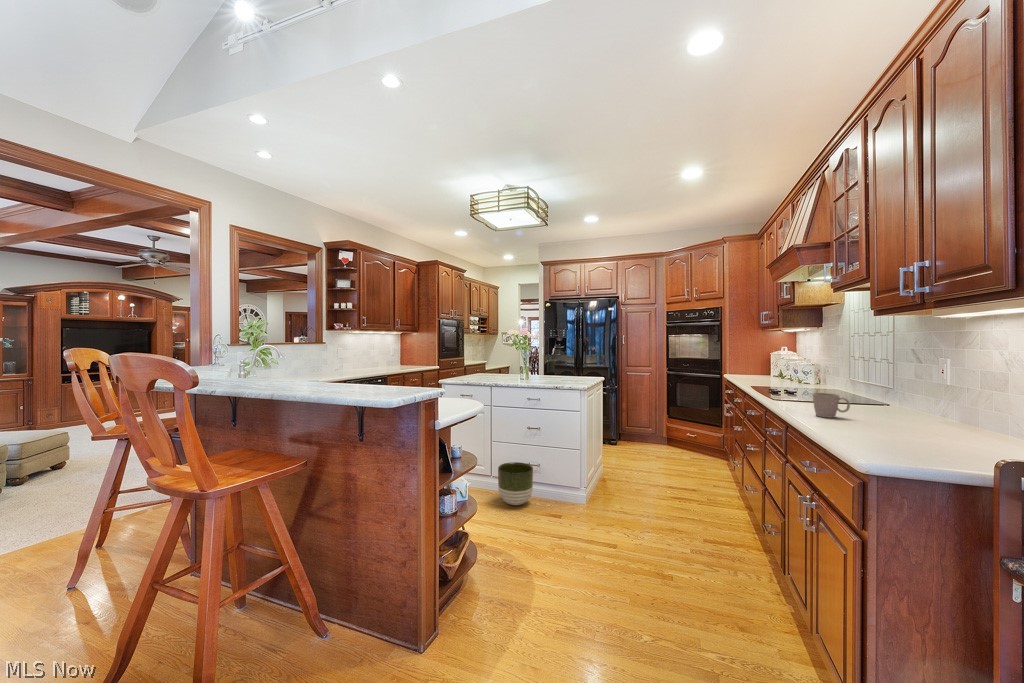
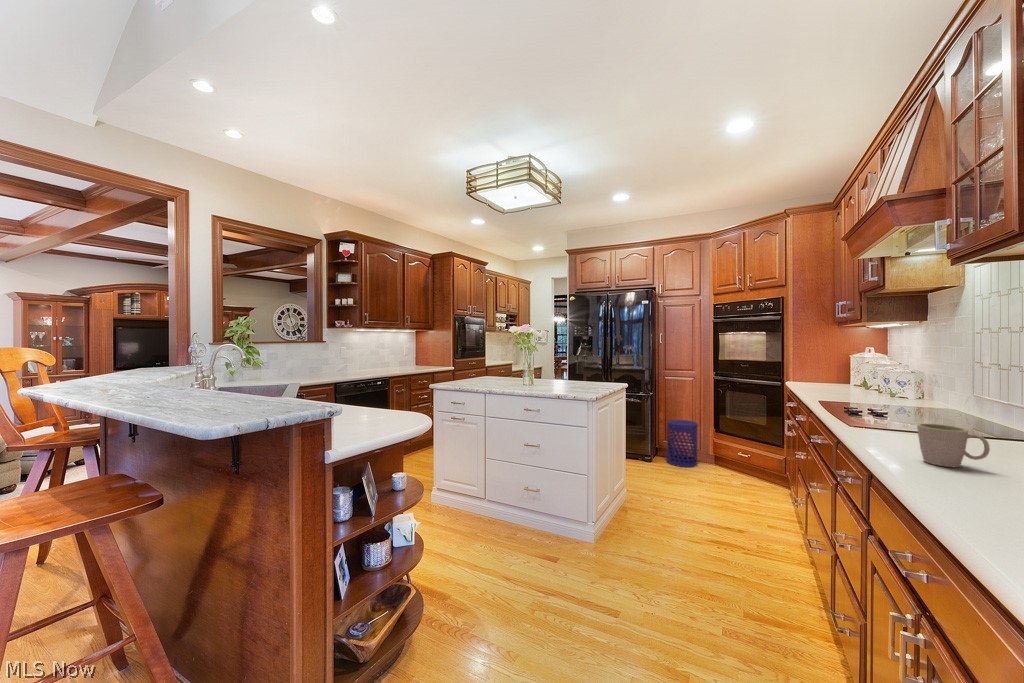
waste bin: none [629,409,655,448] -> present [667,420,698,467]
planter: present [498,462,533,505] -> none [487,485,529,538]

